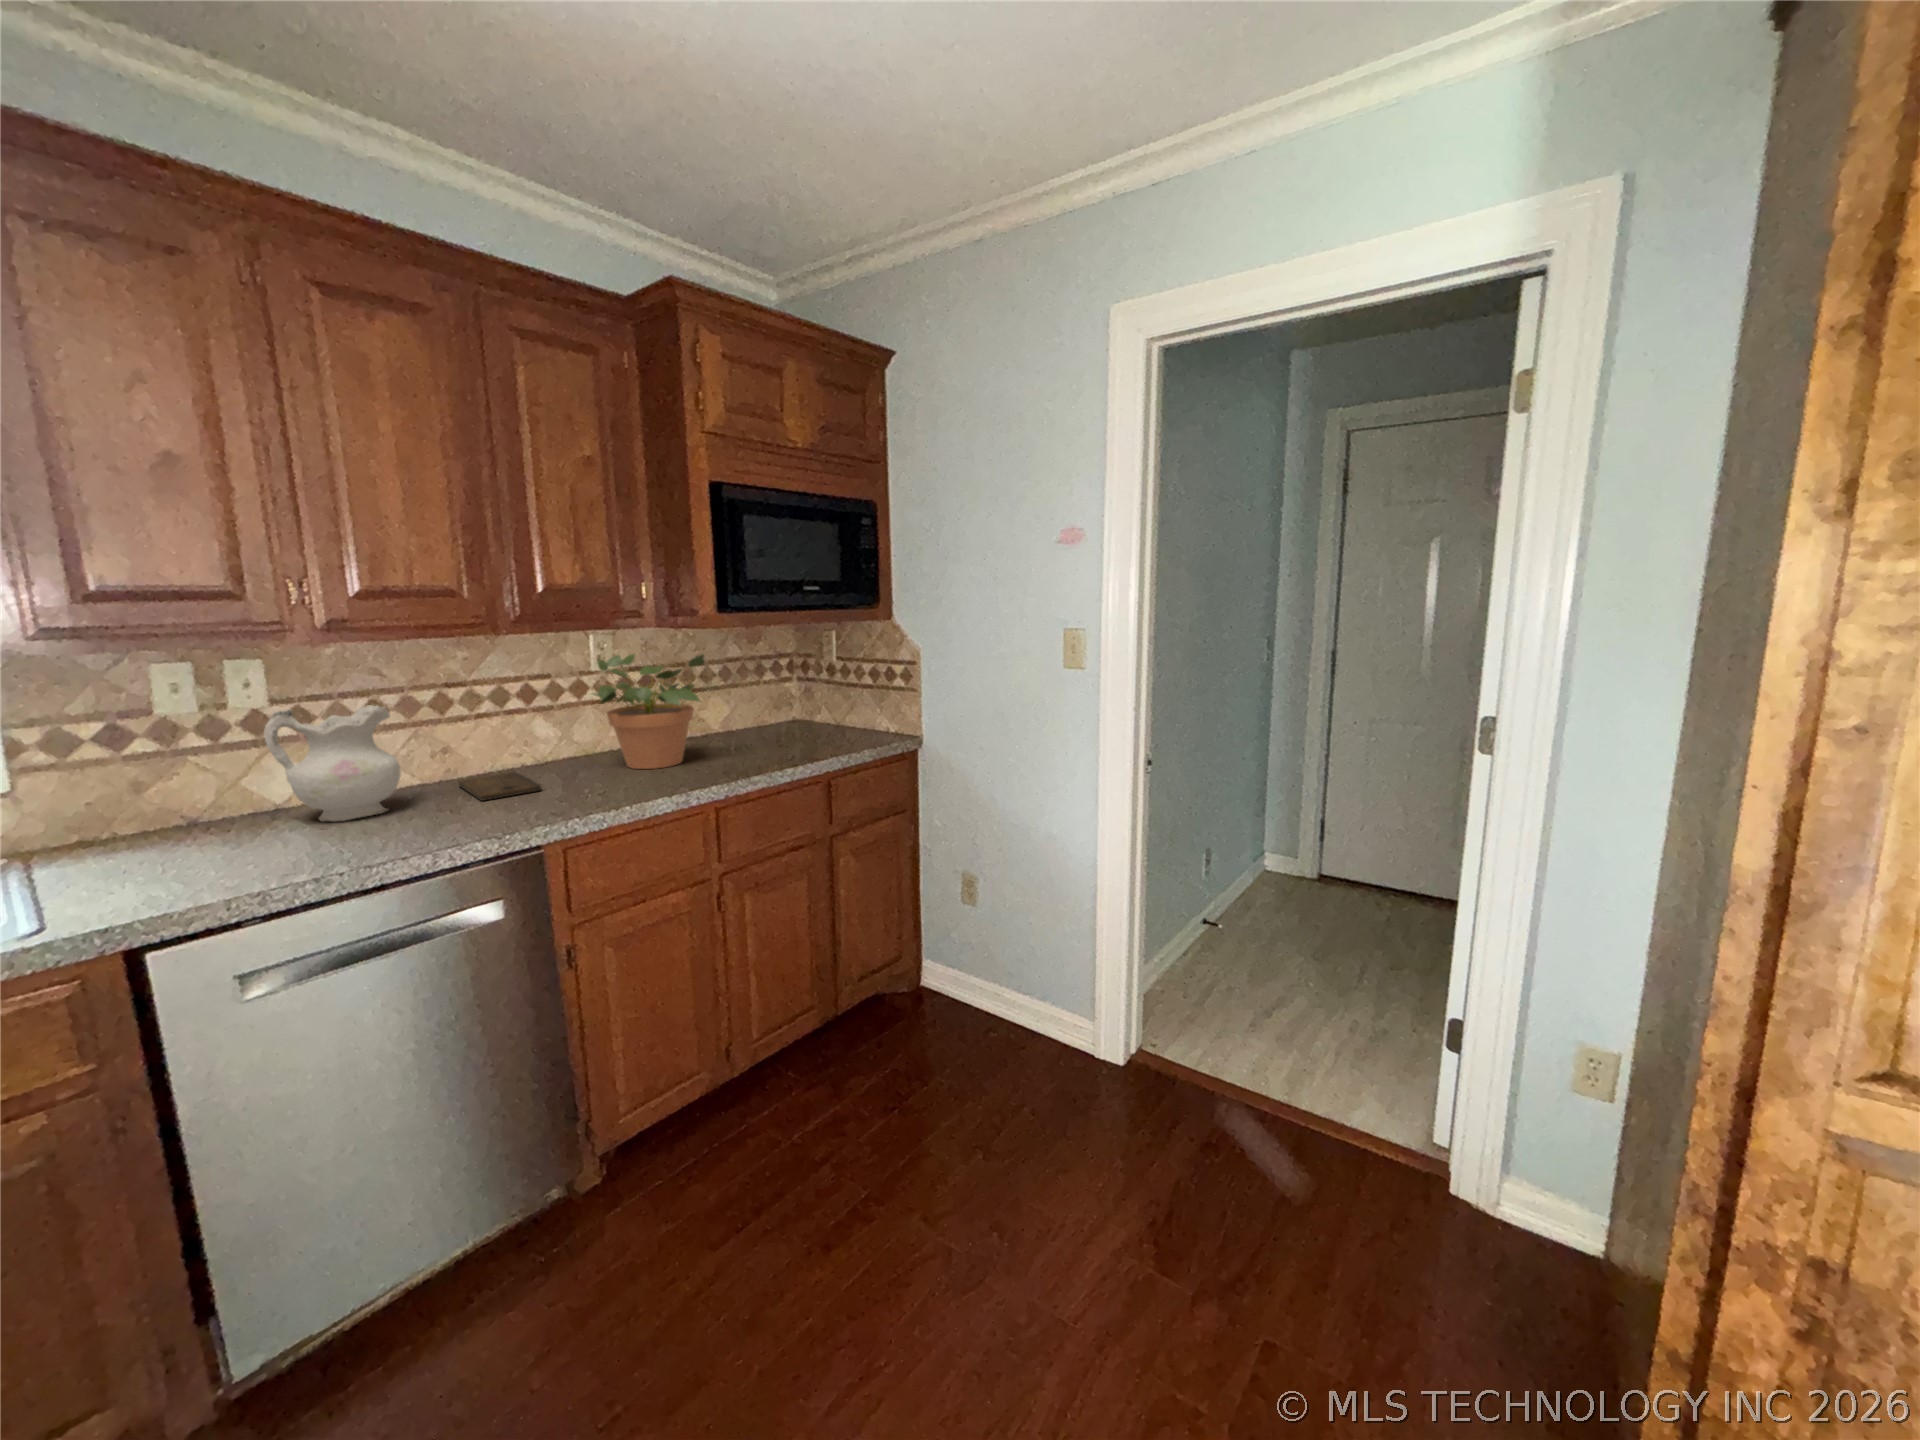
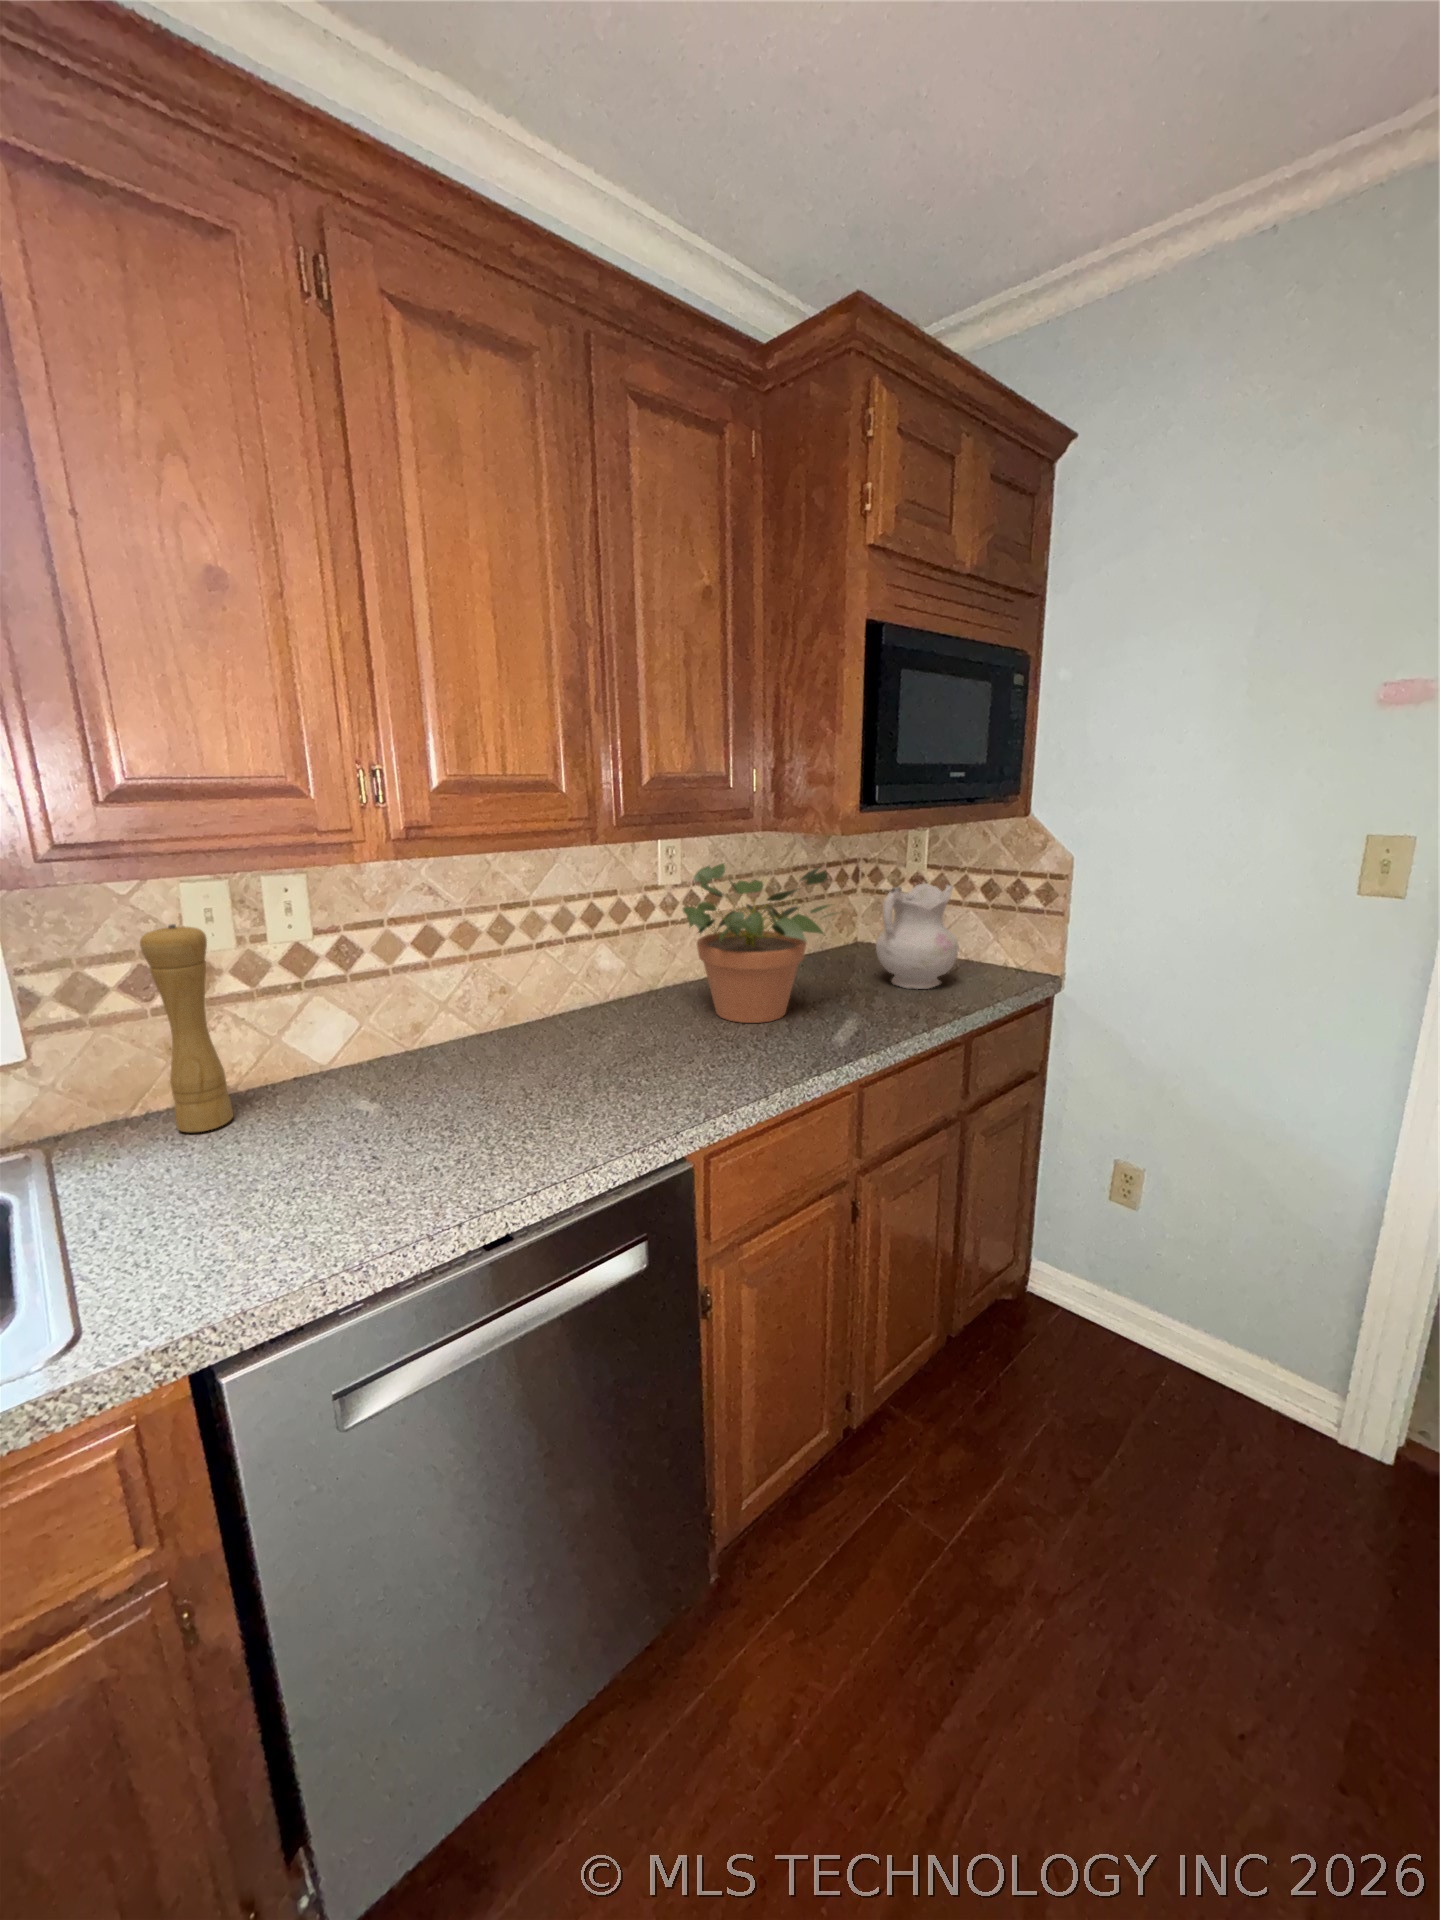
pepper mill: none [109,691,188,842] -> present [140,924,233,1132]
ceramic pitcher: present [264,705,401,821] -> present [876,883,959,989]
cutting board: present [458,772,541,801] -> none [527,1022,643,1074]

